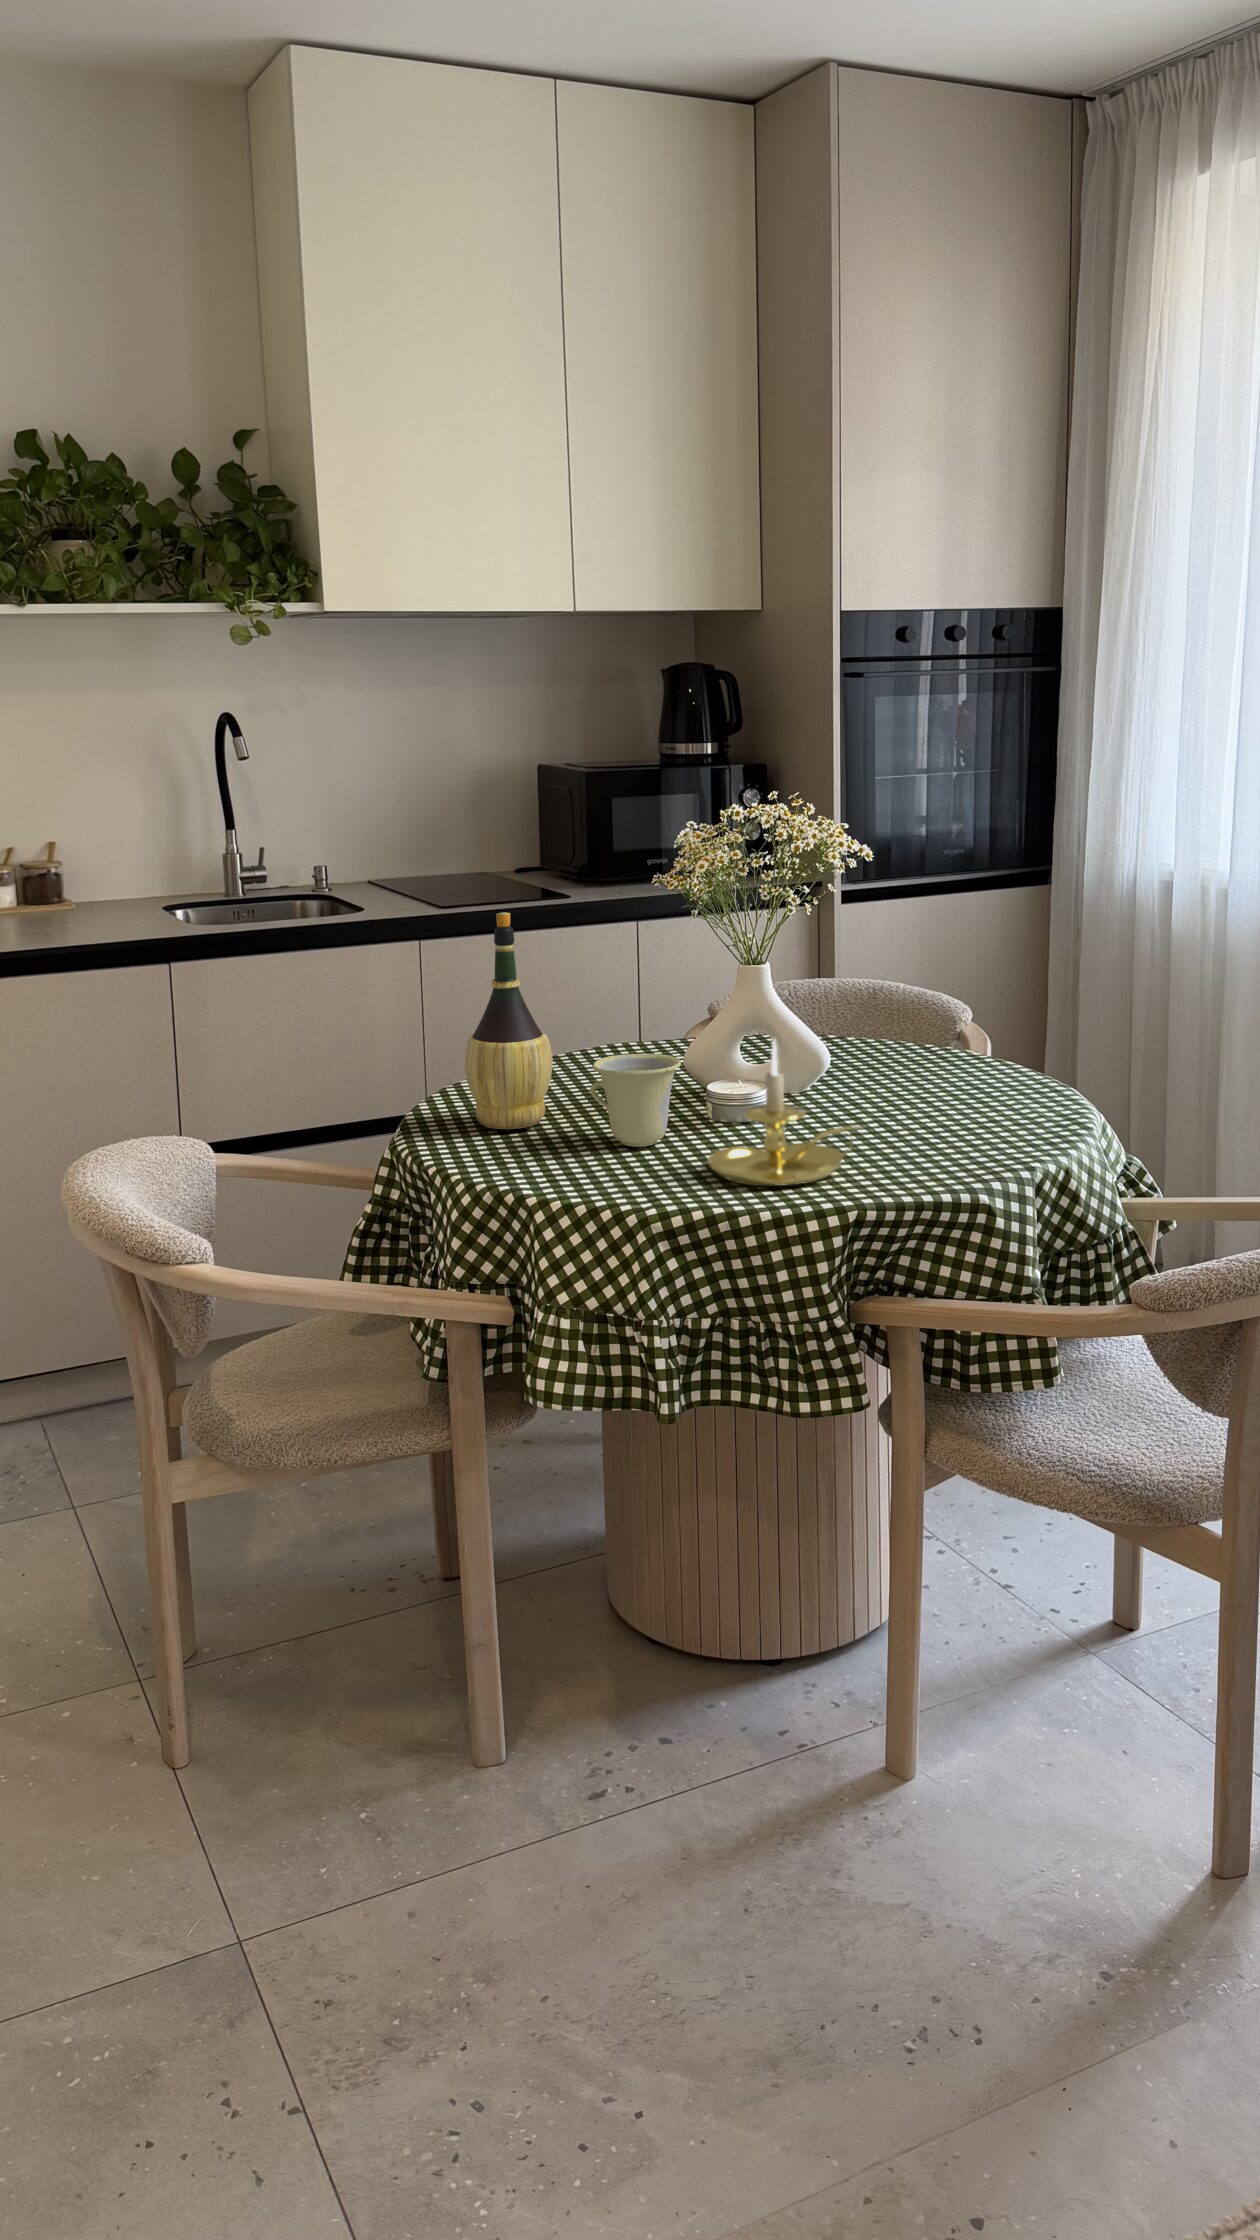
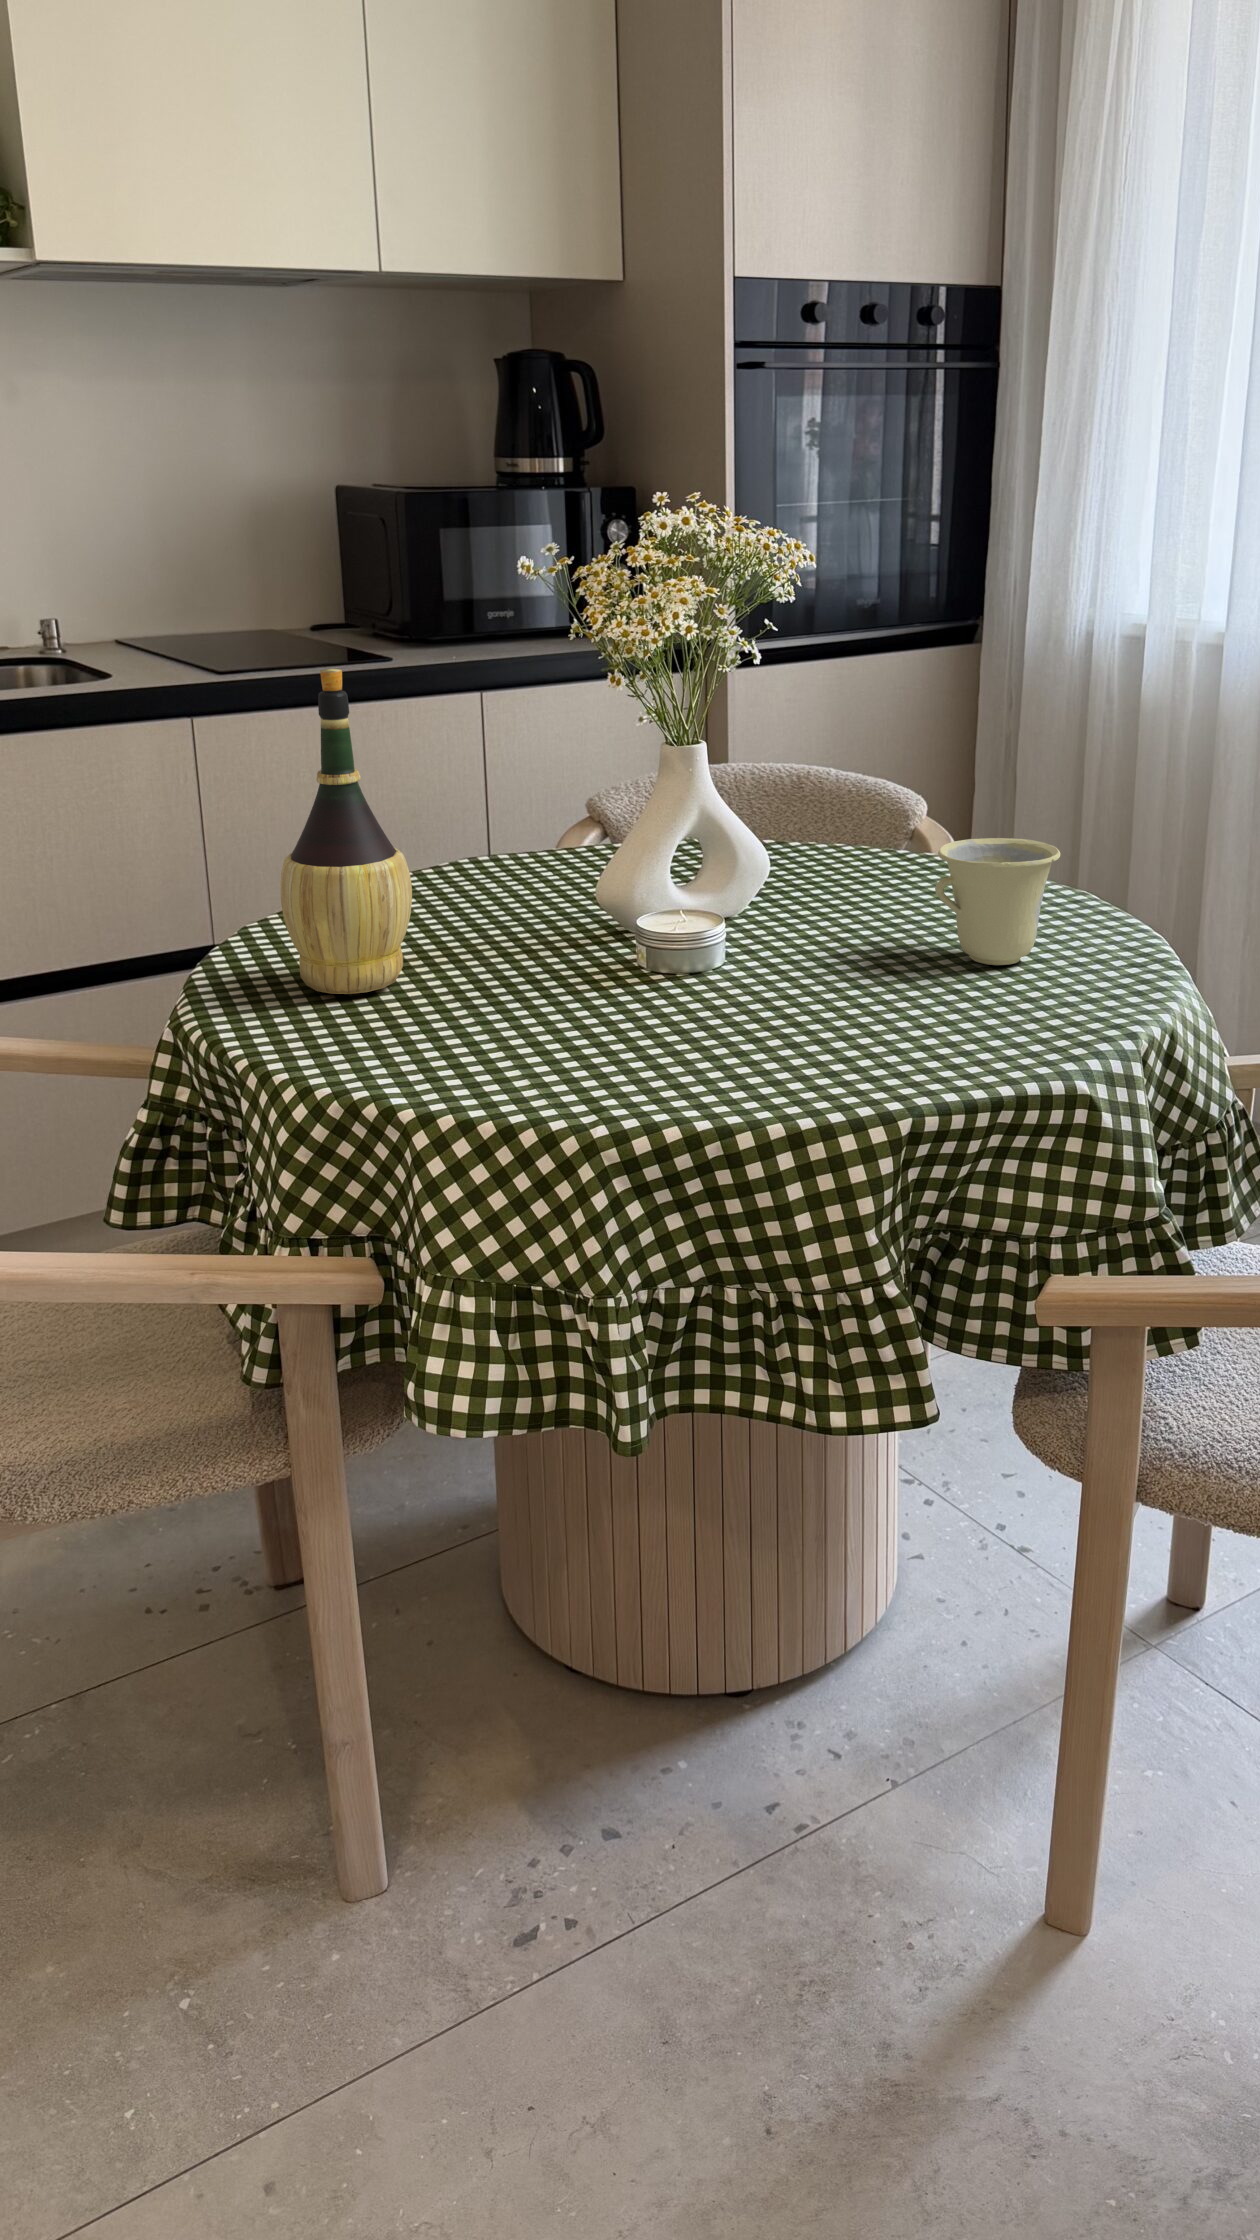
candle holder: present [708,1040,863,1186] -> none [667,855,899,1080]
cup: present [590,1054,681,1147] -> present [935,838,1060,965]

